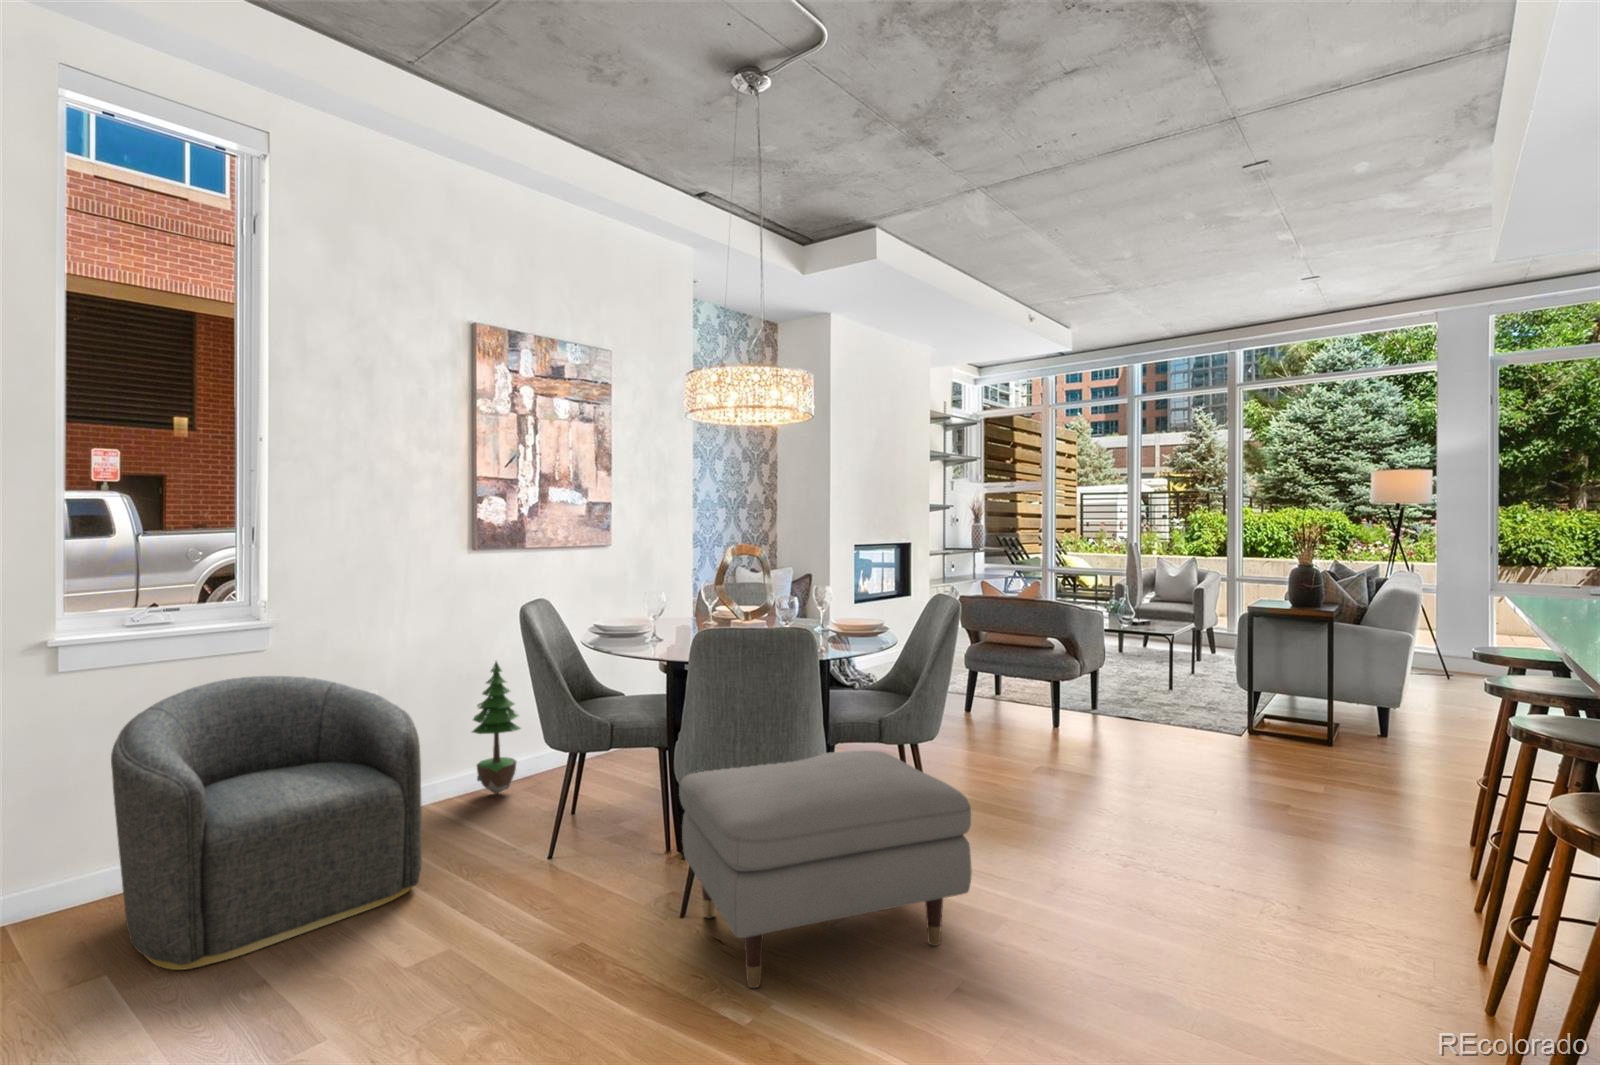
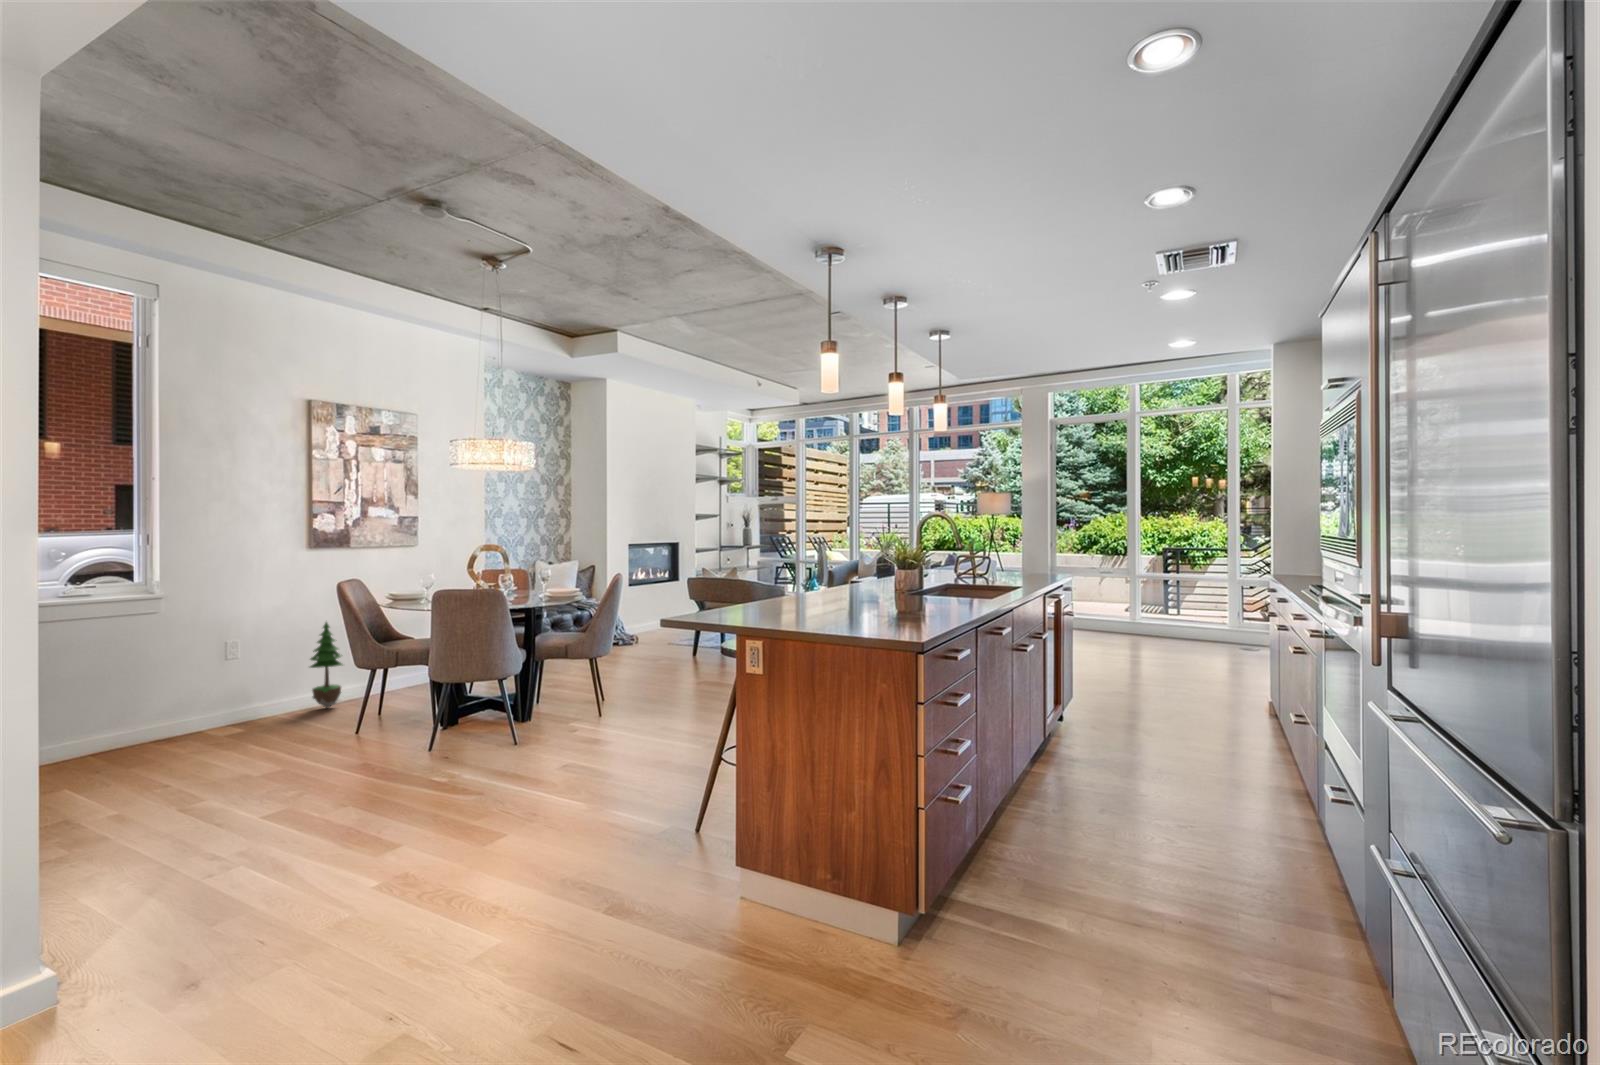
armchair: present [111,676,422,970] -> none [62,627,263,784]
ottoman: present [679,750,972,988] -> none [416,661,573,774]

